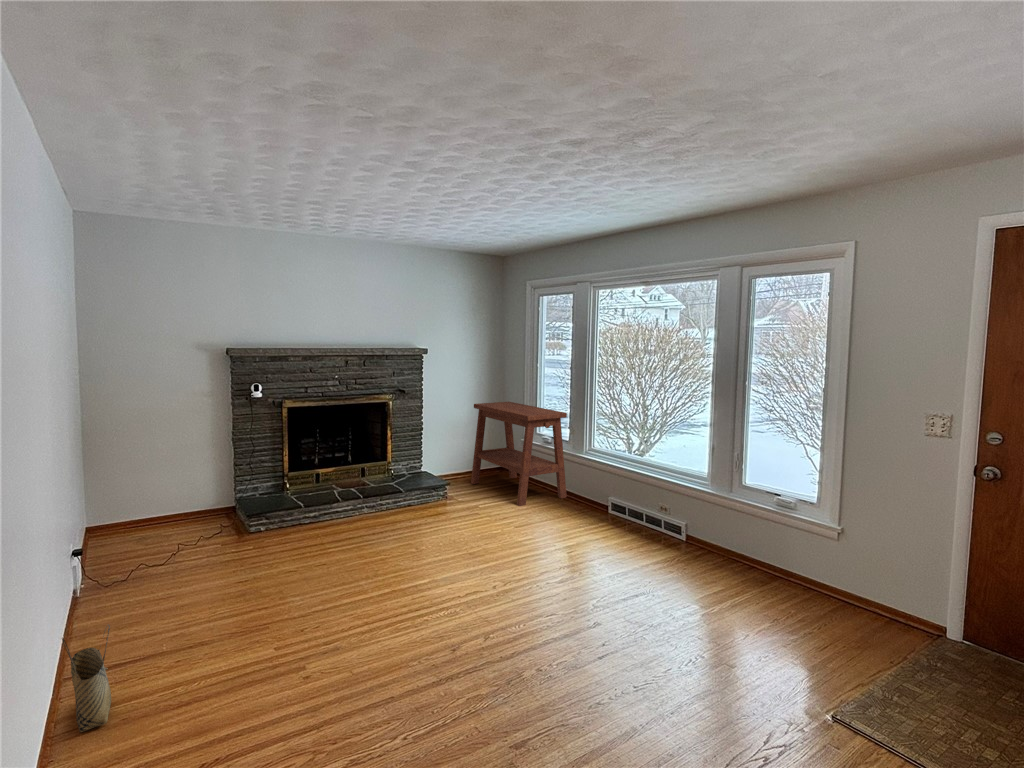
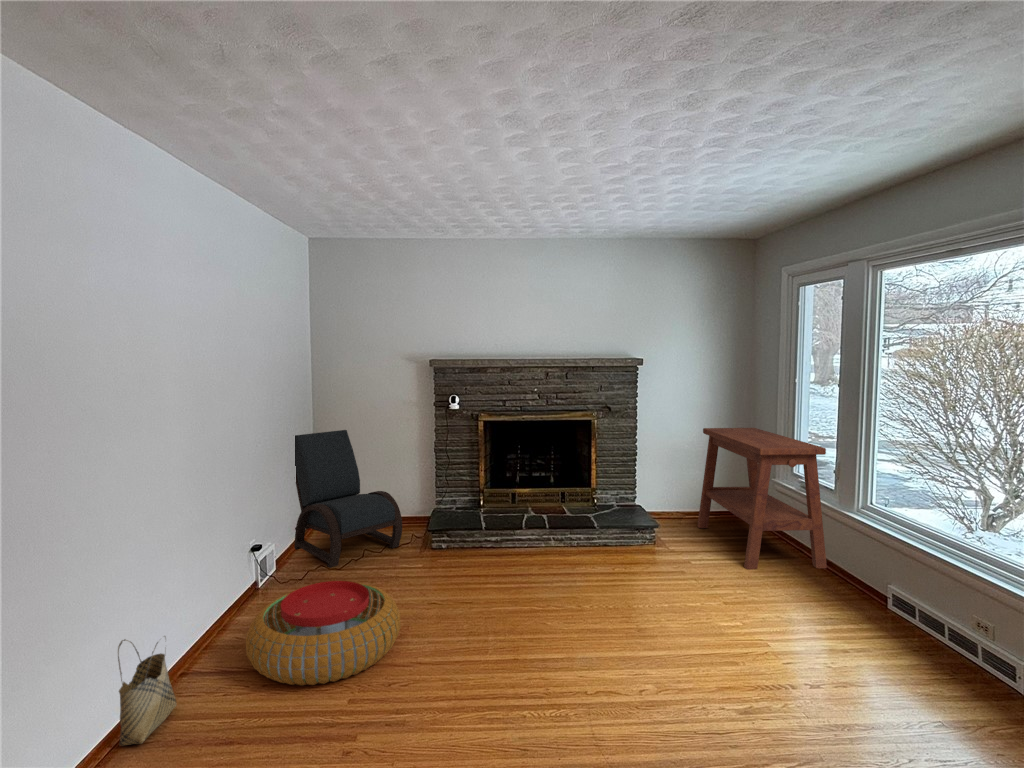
lounge chair: none [61,425,217,567] -> present [294,430,402,567]
pouf: none [140,561,293,654] -> present [245,581,400,685]

